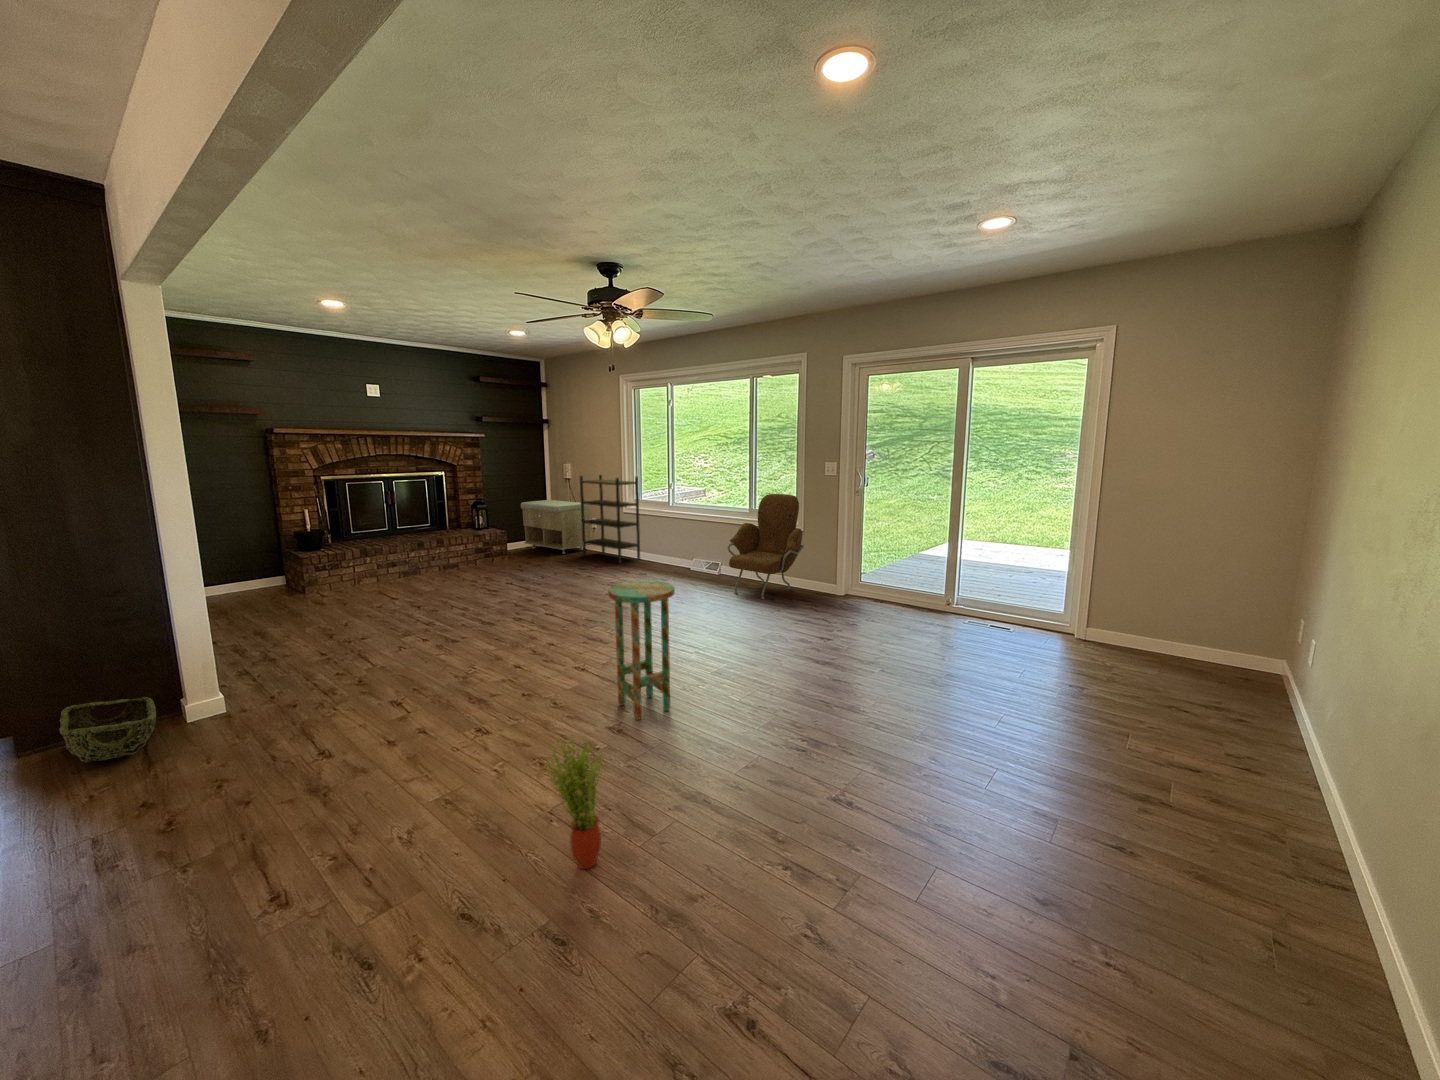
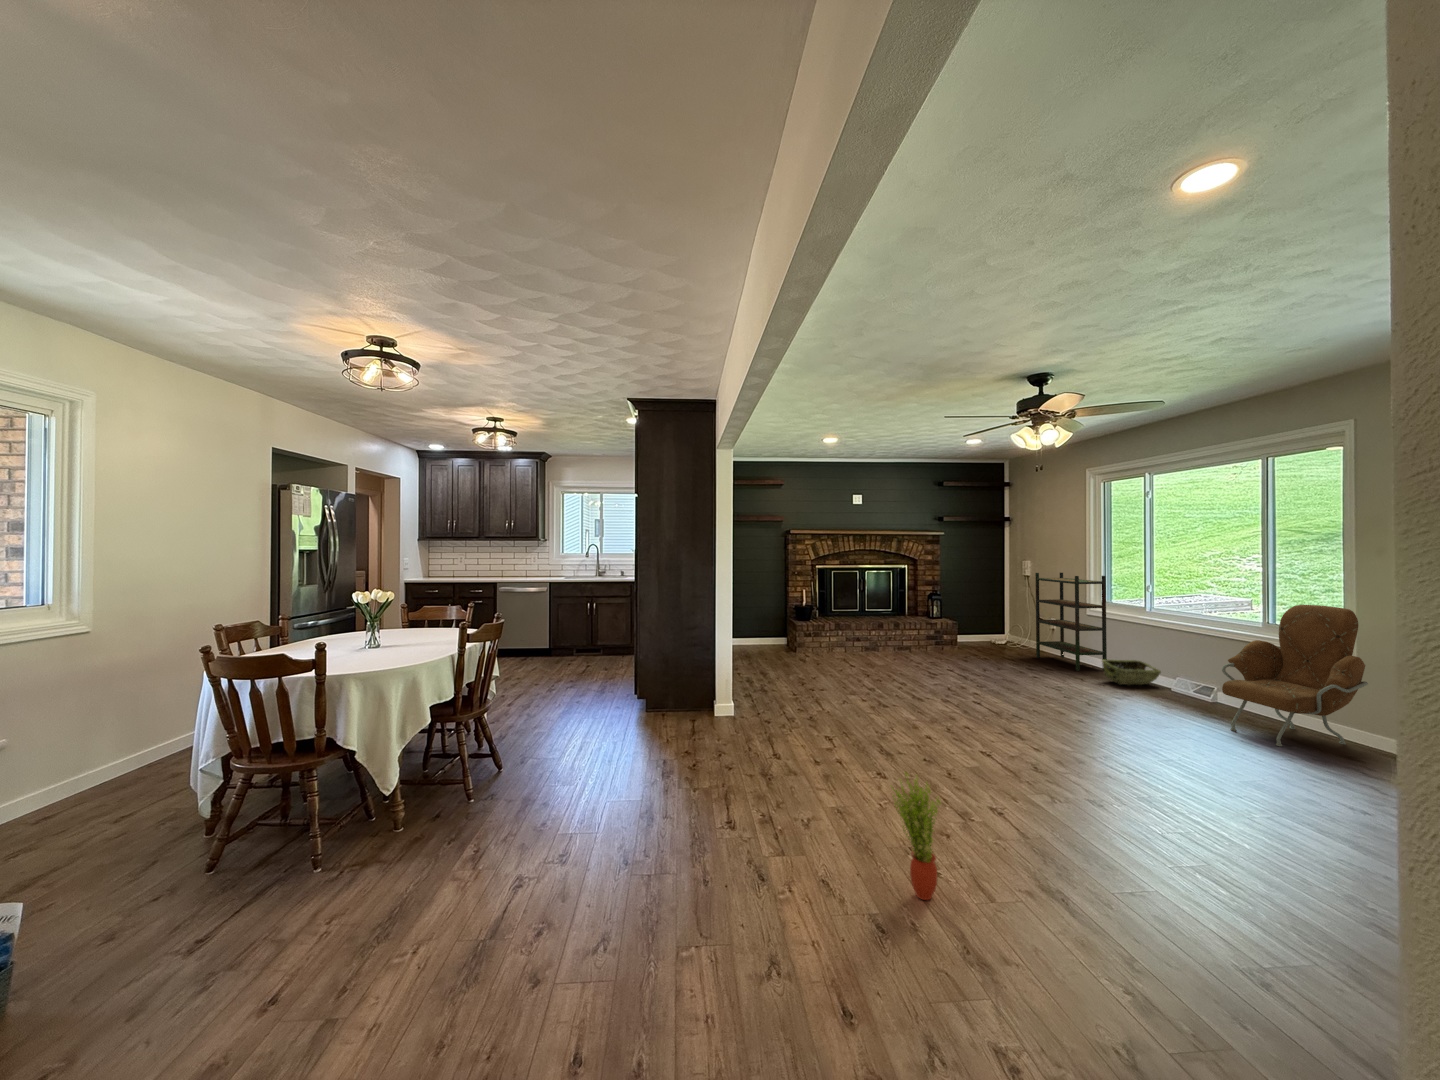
storage bench: present [521,500,590,554] -> none [975,596,1048,652]
side table: present [608,580,675,720] -> none [1000,672,1076,818]
woven basket: present [59,697,156,762] -> present [1102,660,1161,685]

